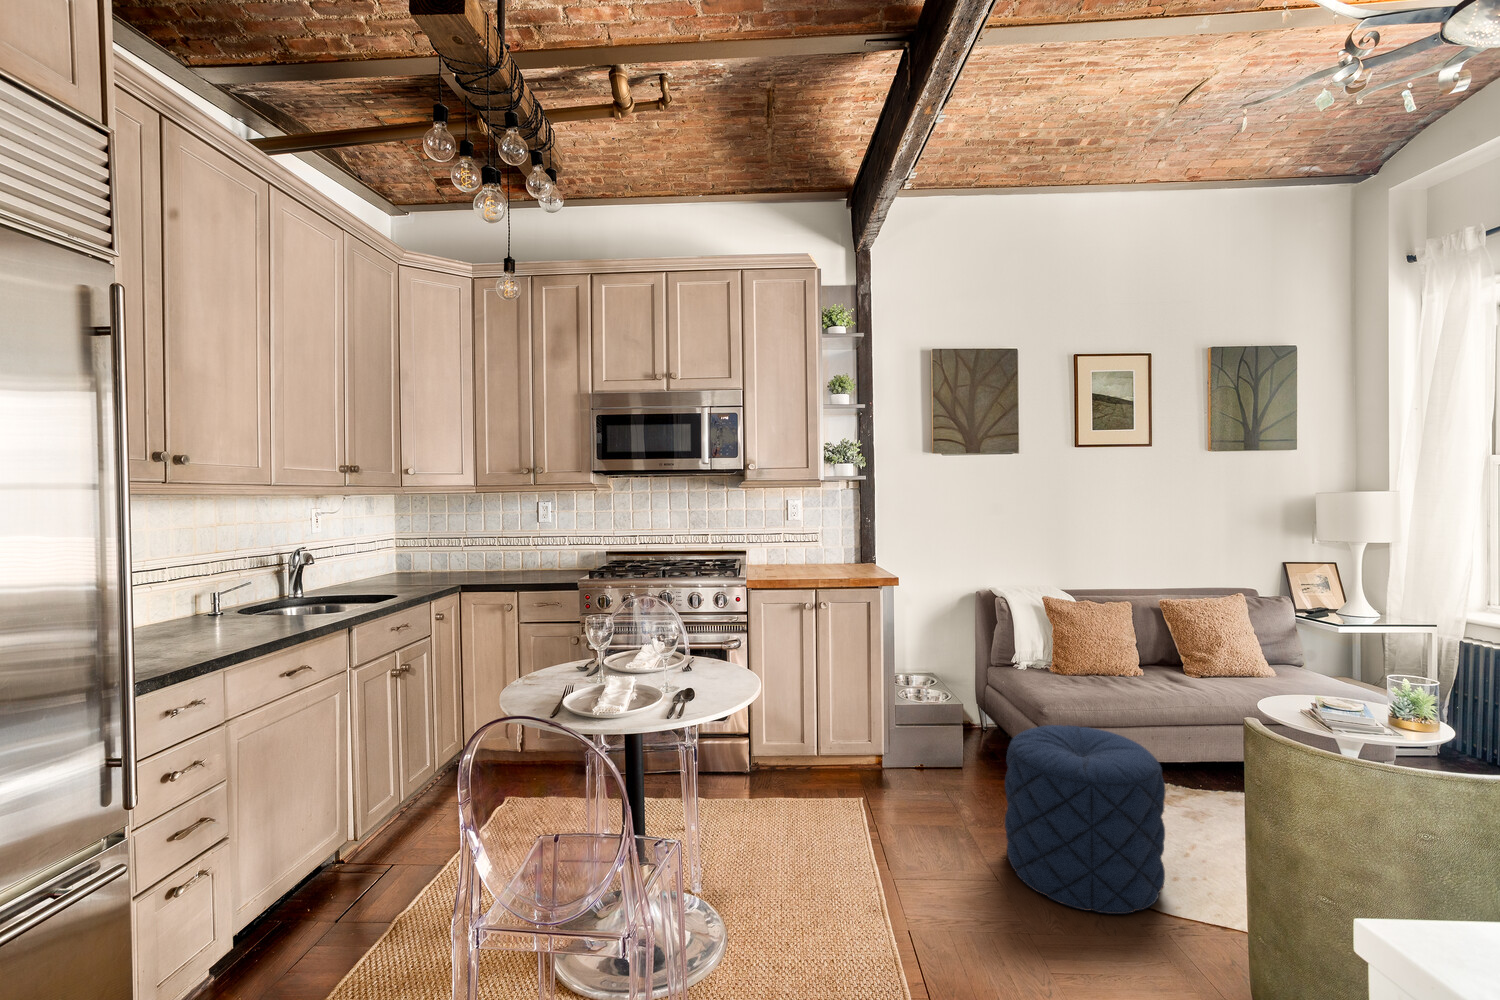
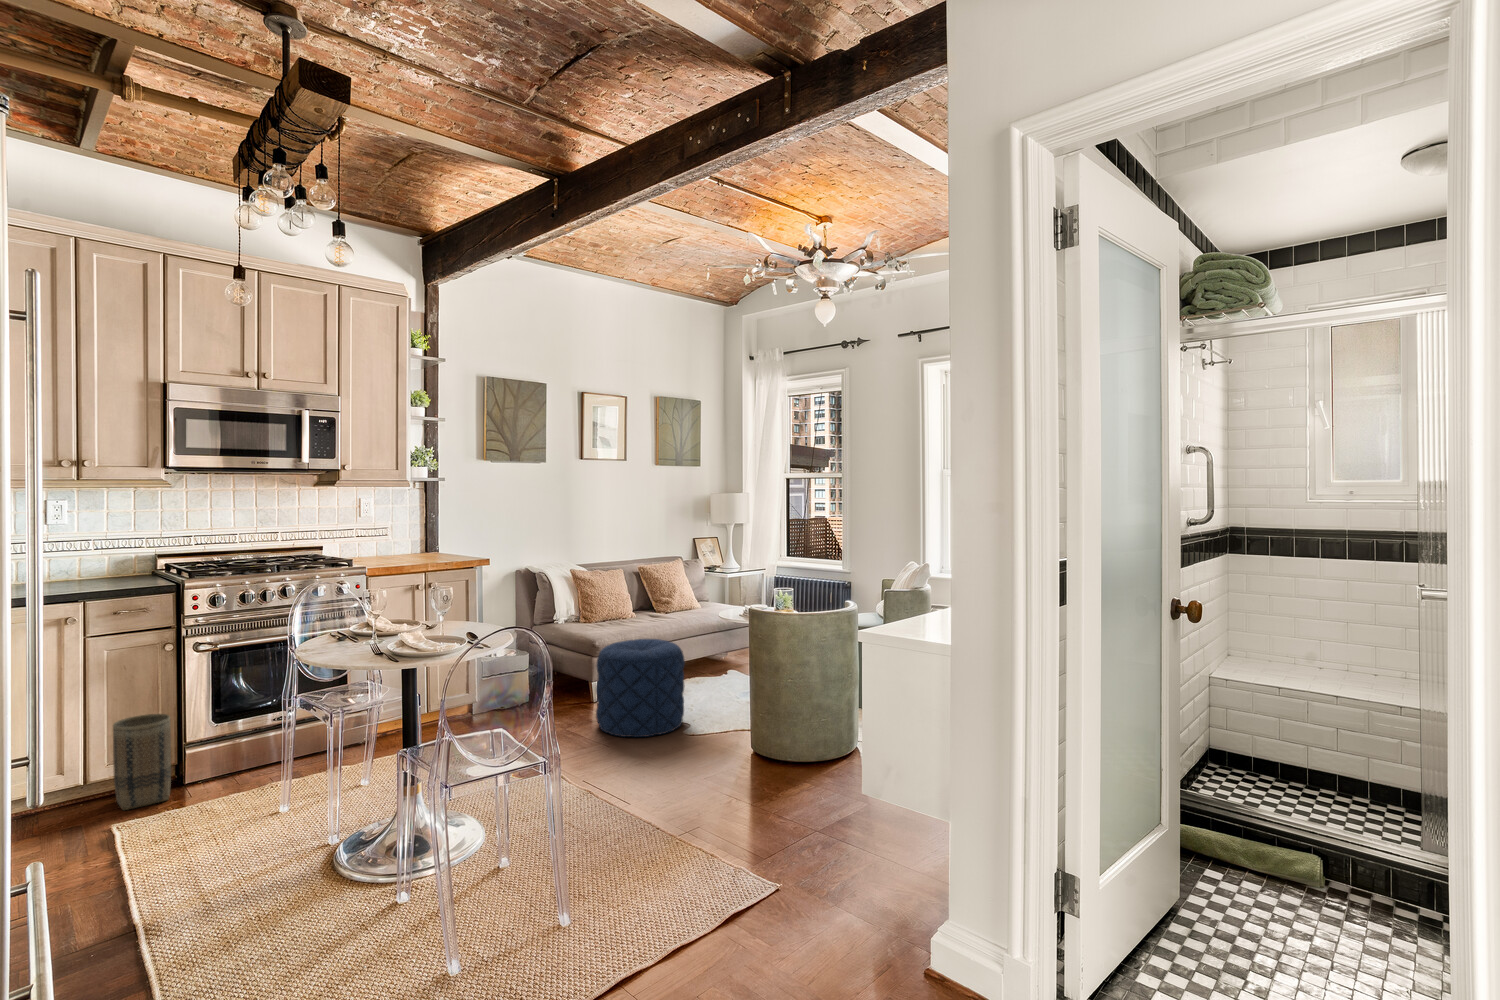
basket: none [515,701,561,789] -> present [113,714,171,810]

